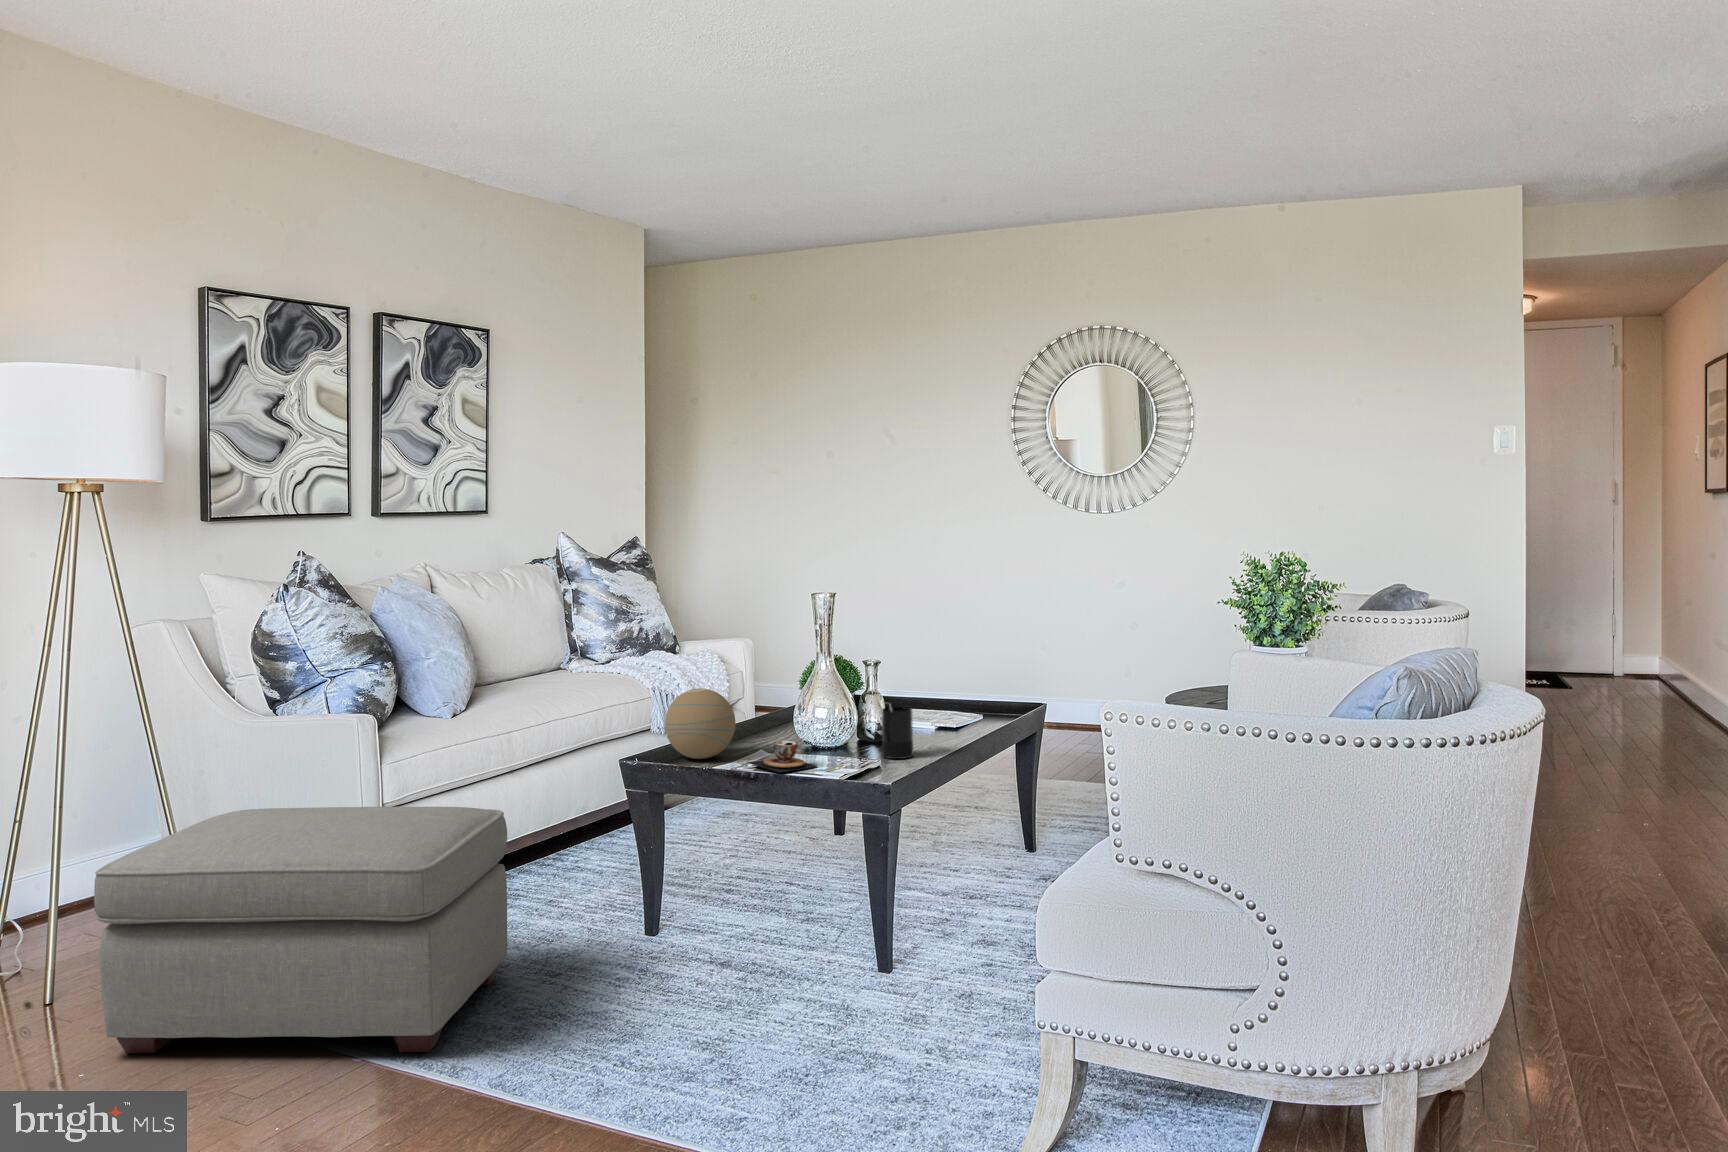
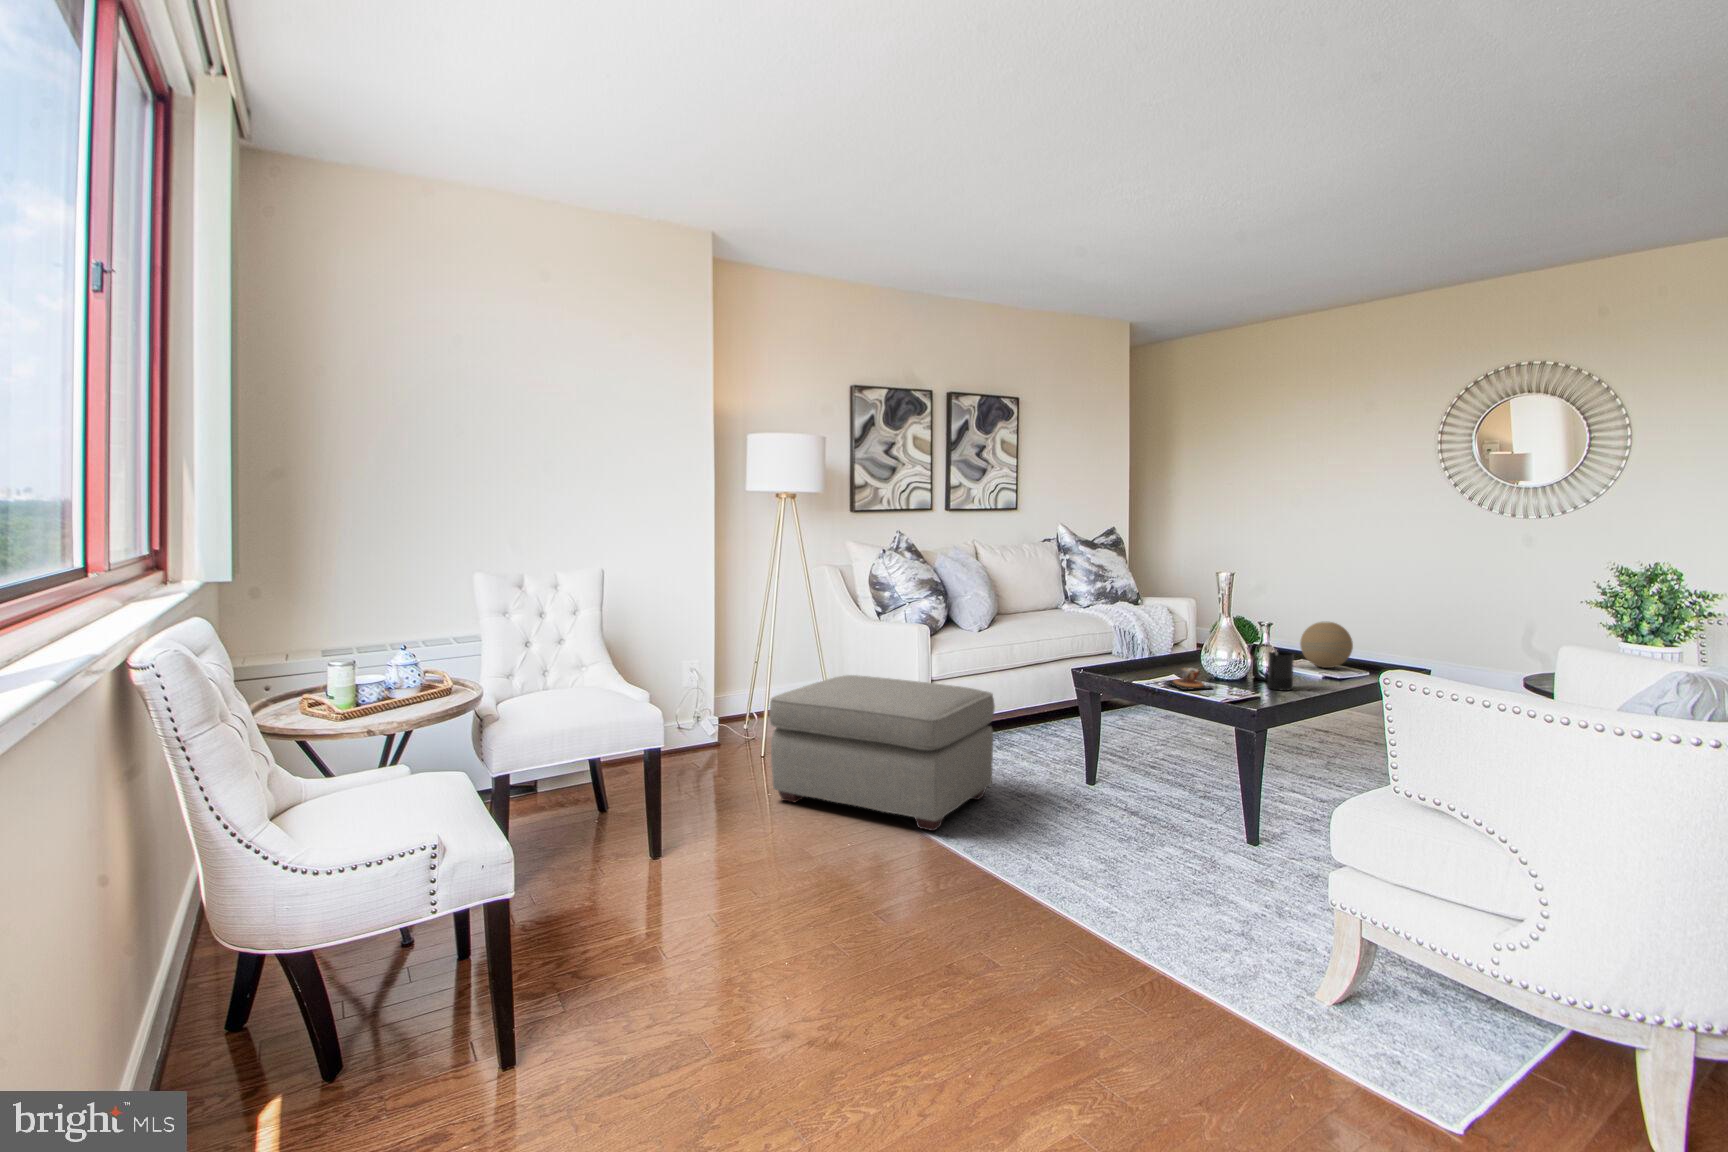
decorative orb: present [665,688,735,759] -> present [1300,622,1353,668]

